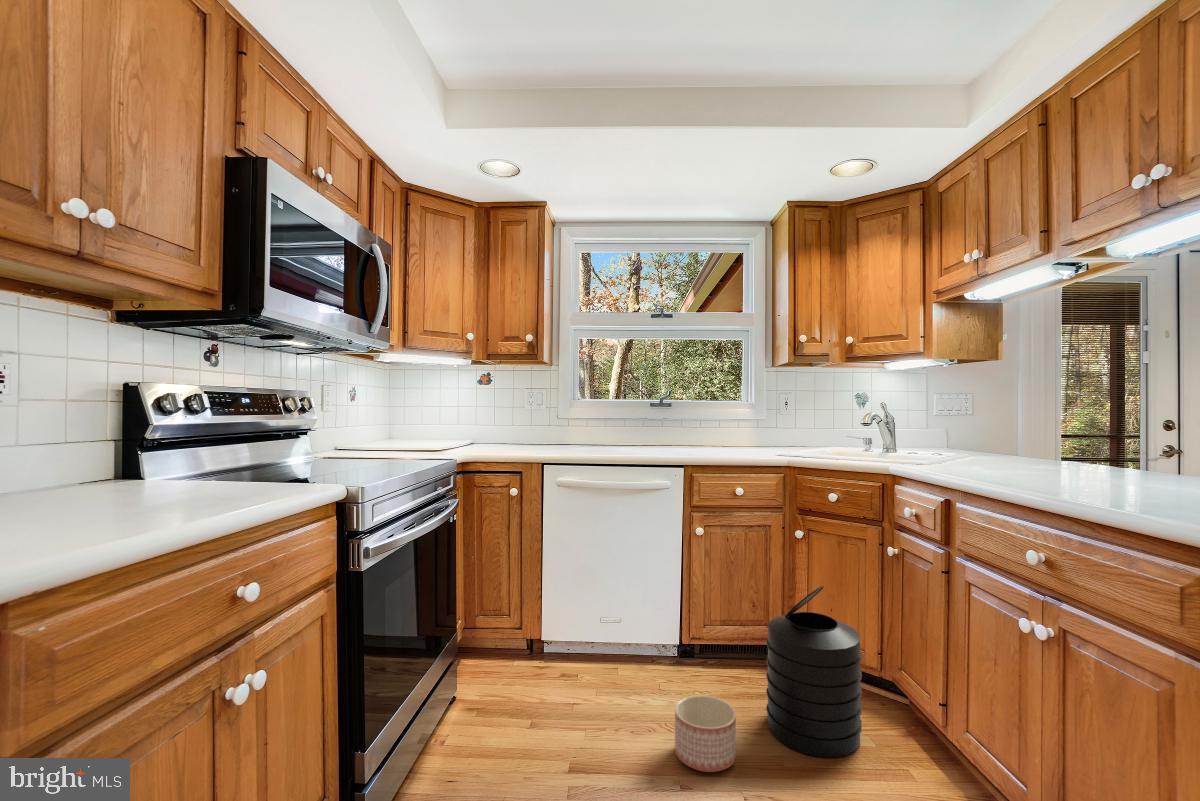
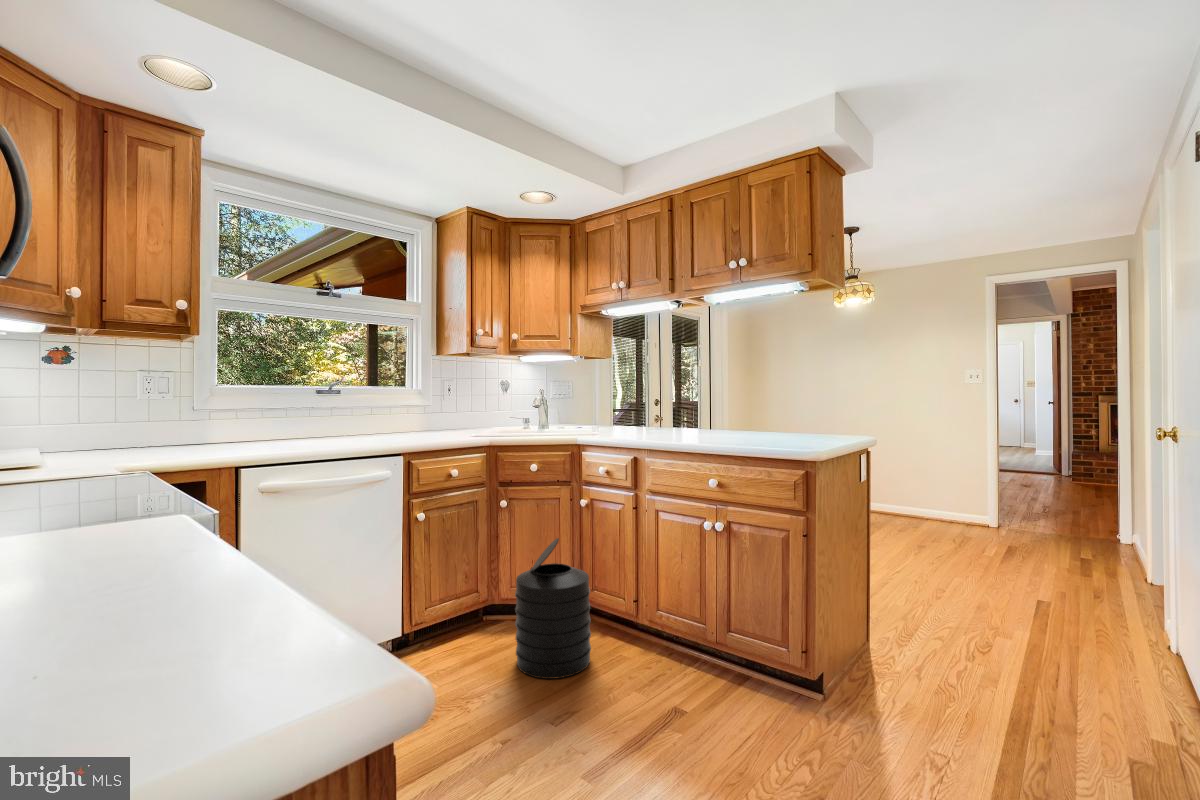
planter: present [675,695,736,772] -> none [467,659,524,727]

